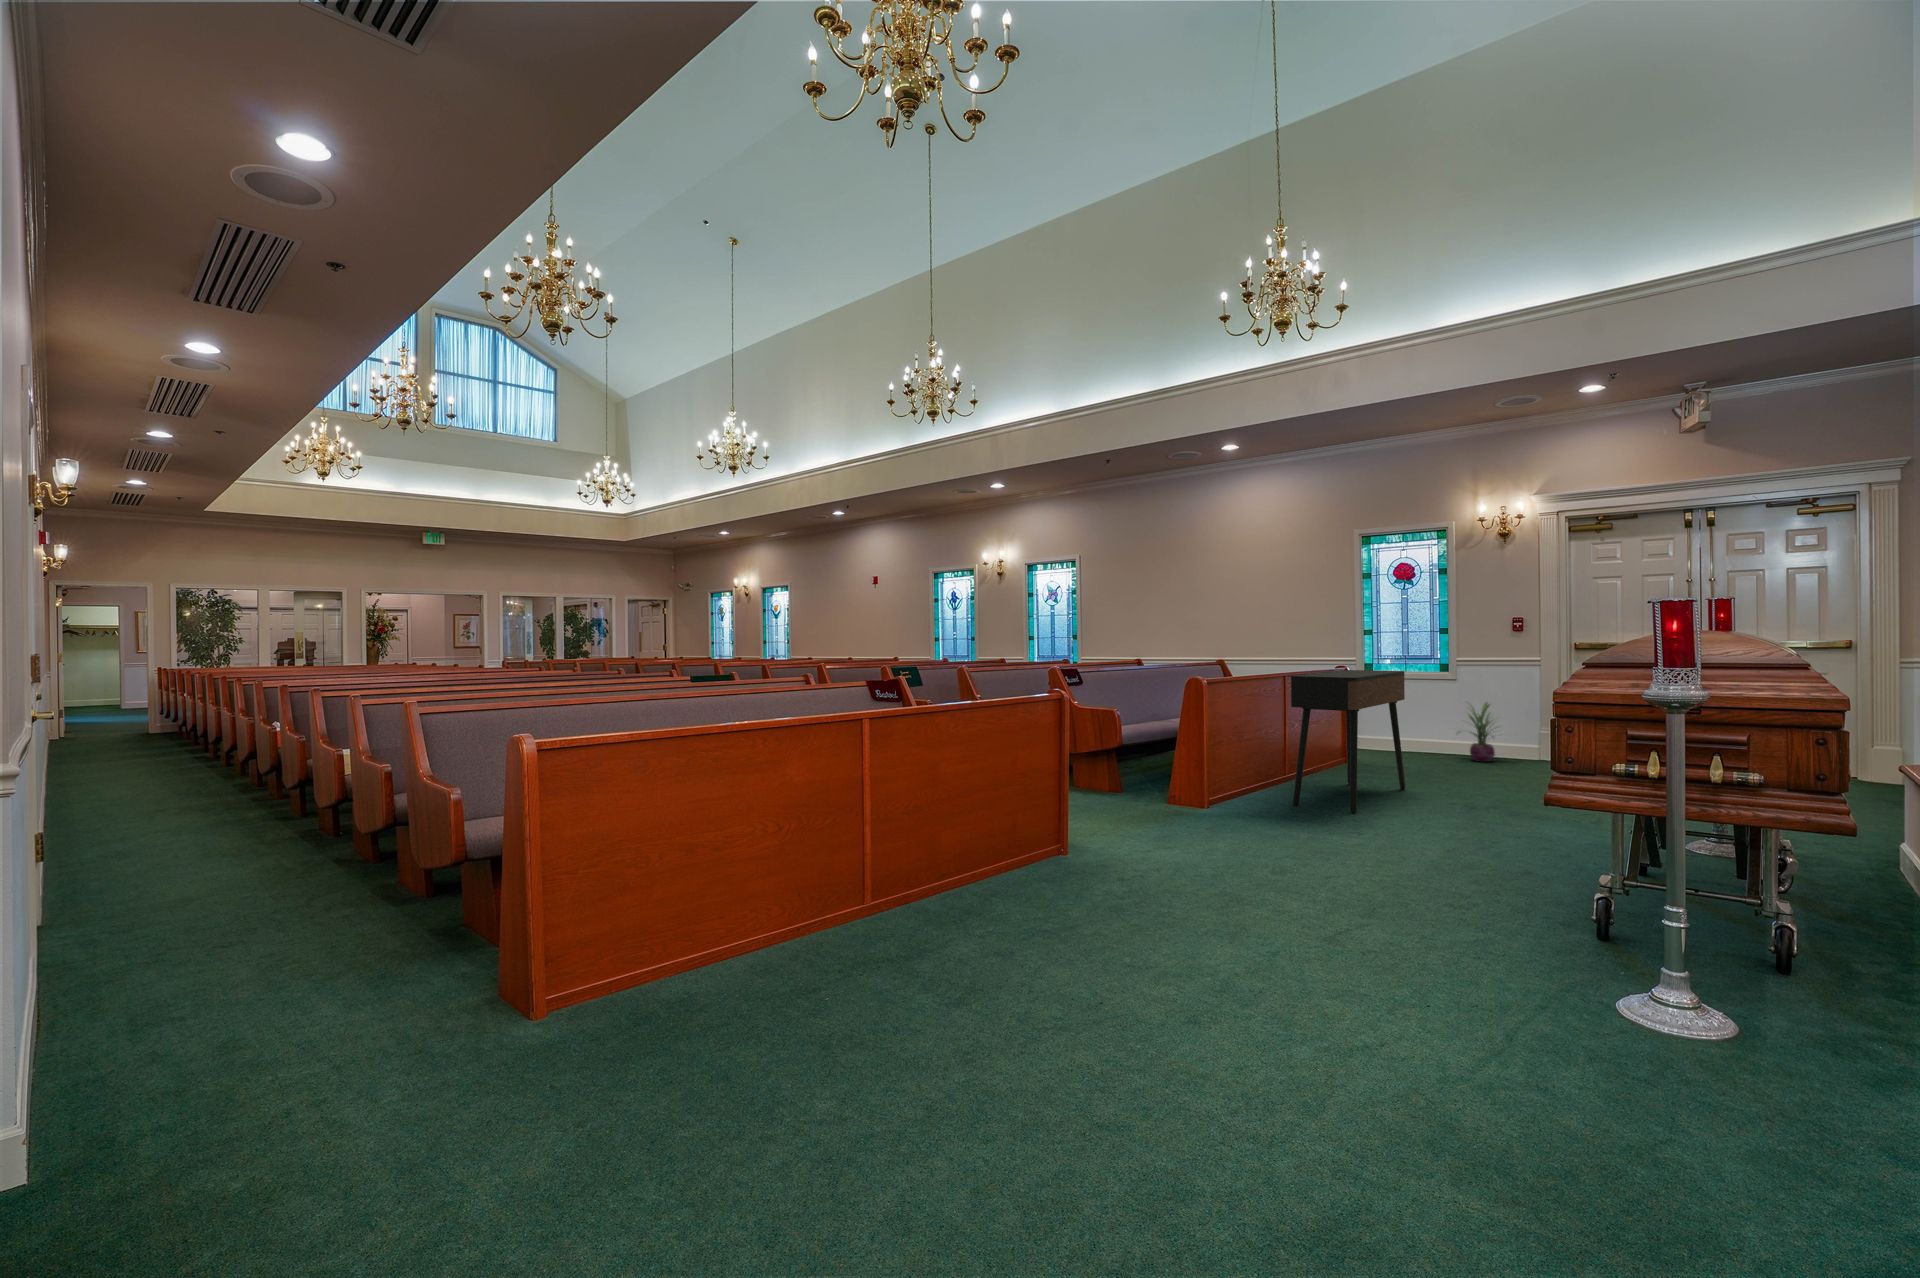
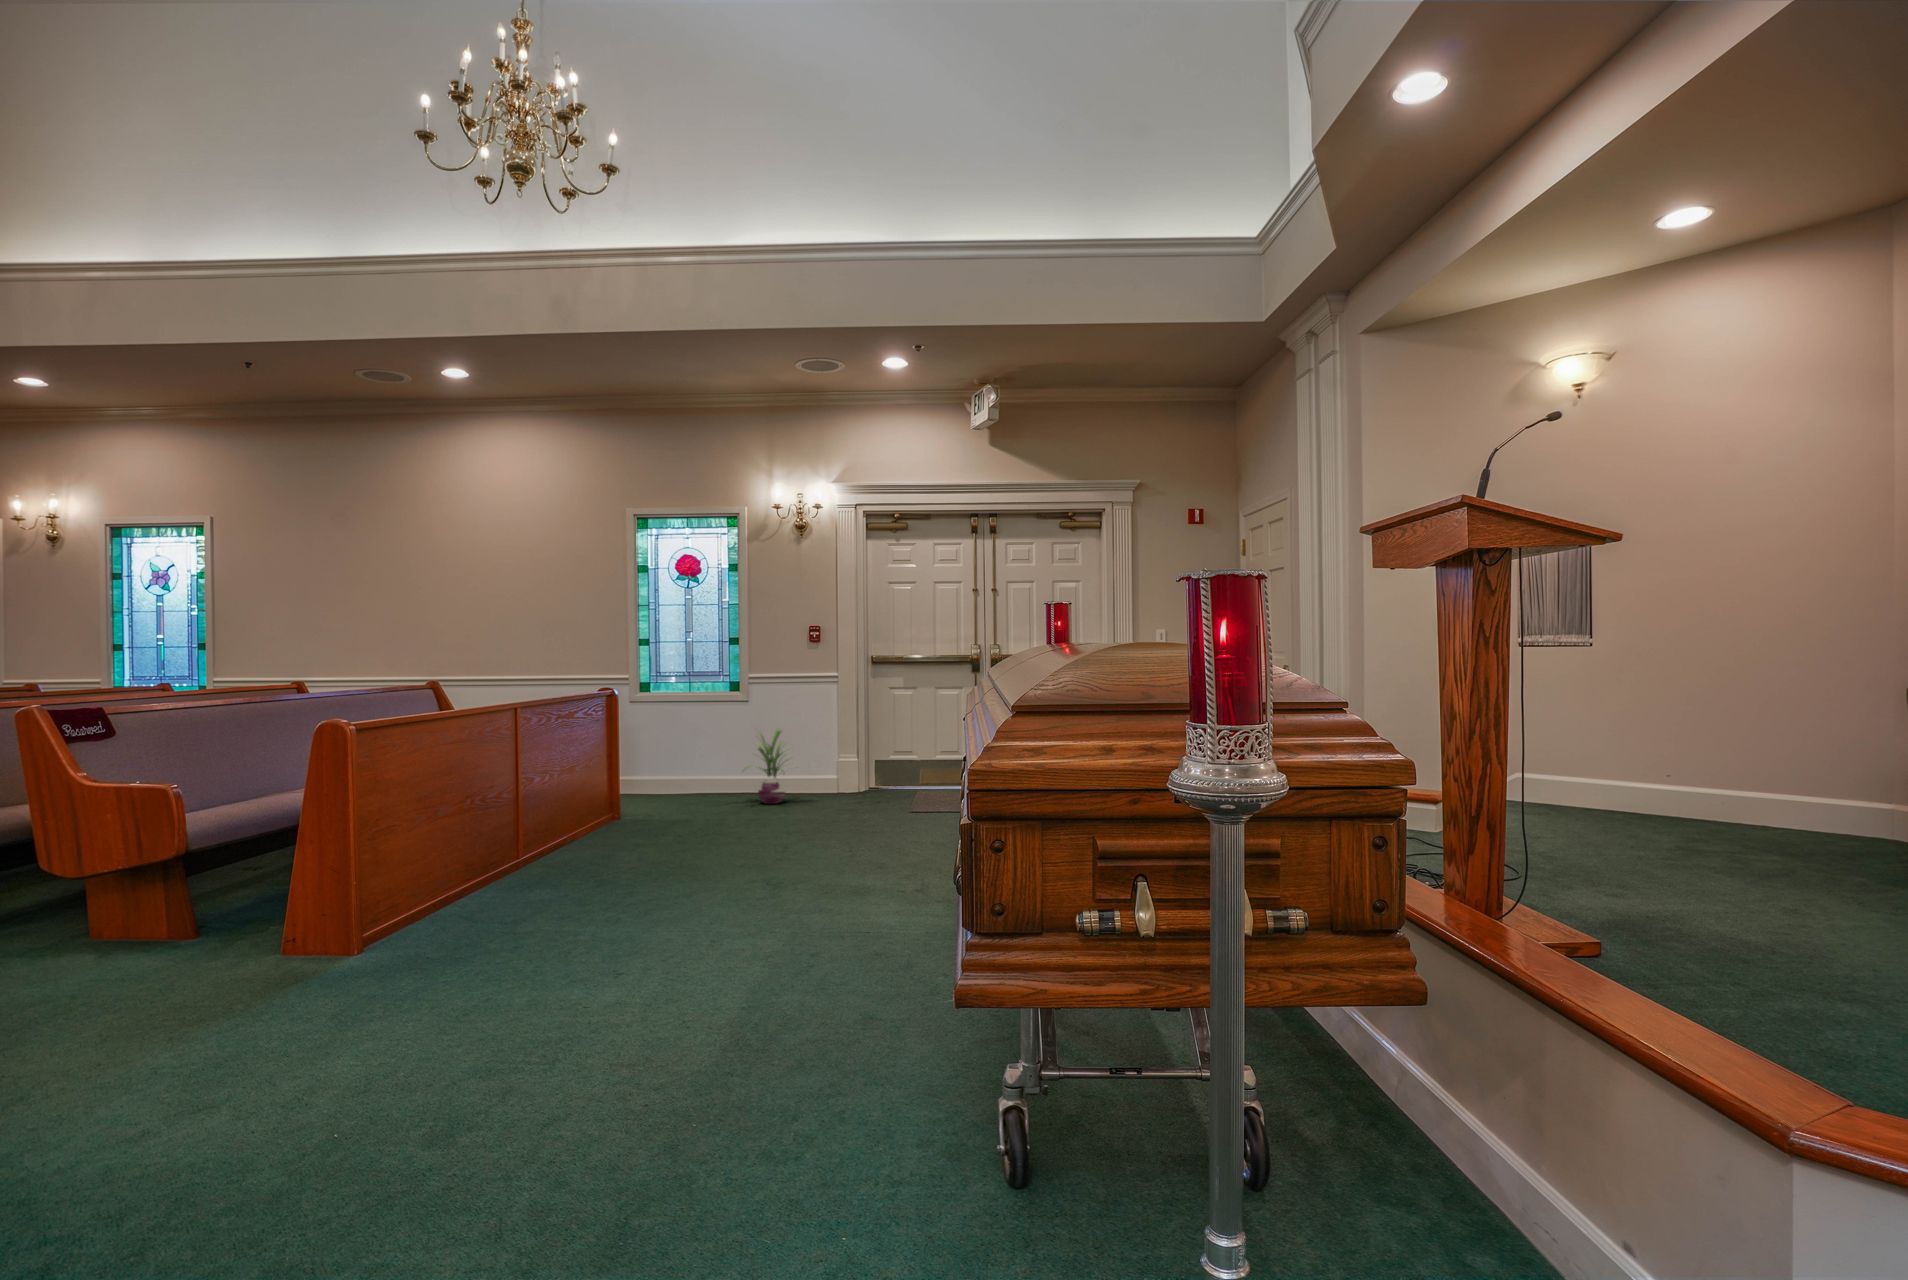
console table: present [1291,670,1406,813] -> none [446,684,660,922]

